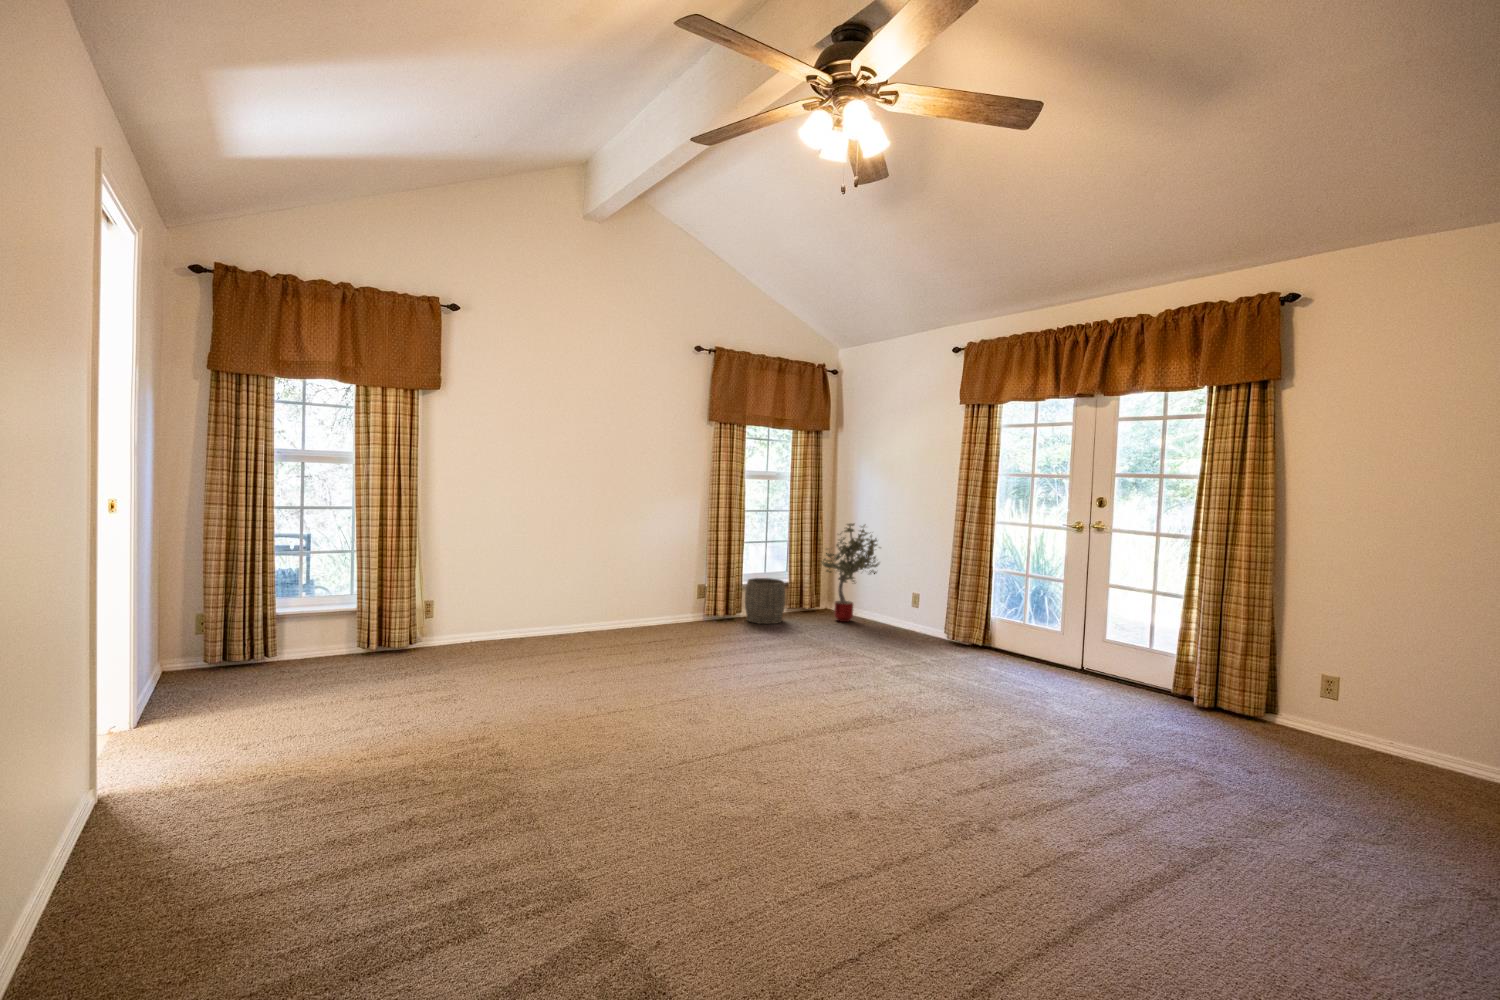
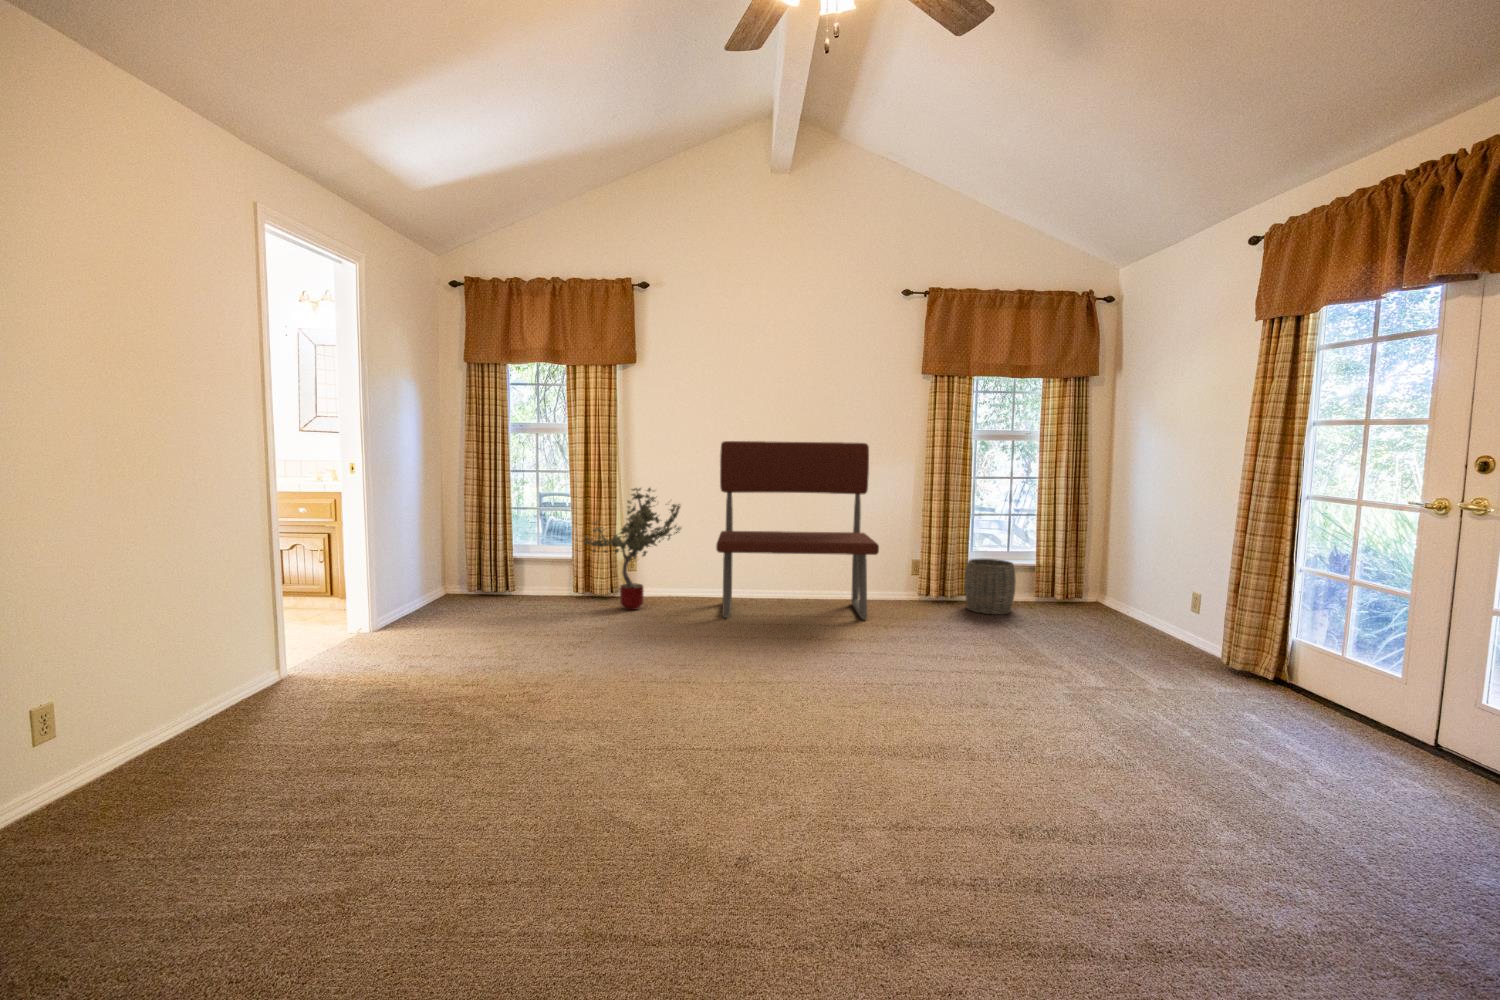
bench: none [538,476,704,654] -> present [716,441,879,619]
potted tree: present [822,523,879,622] -> present [584,488,681,610]

